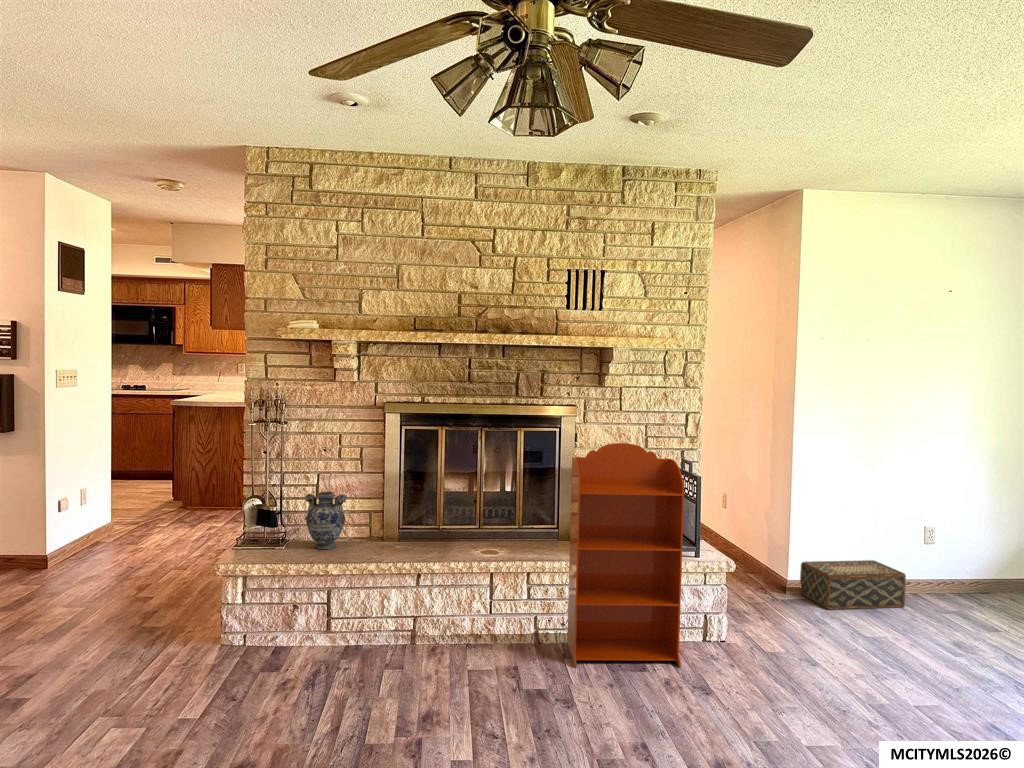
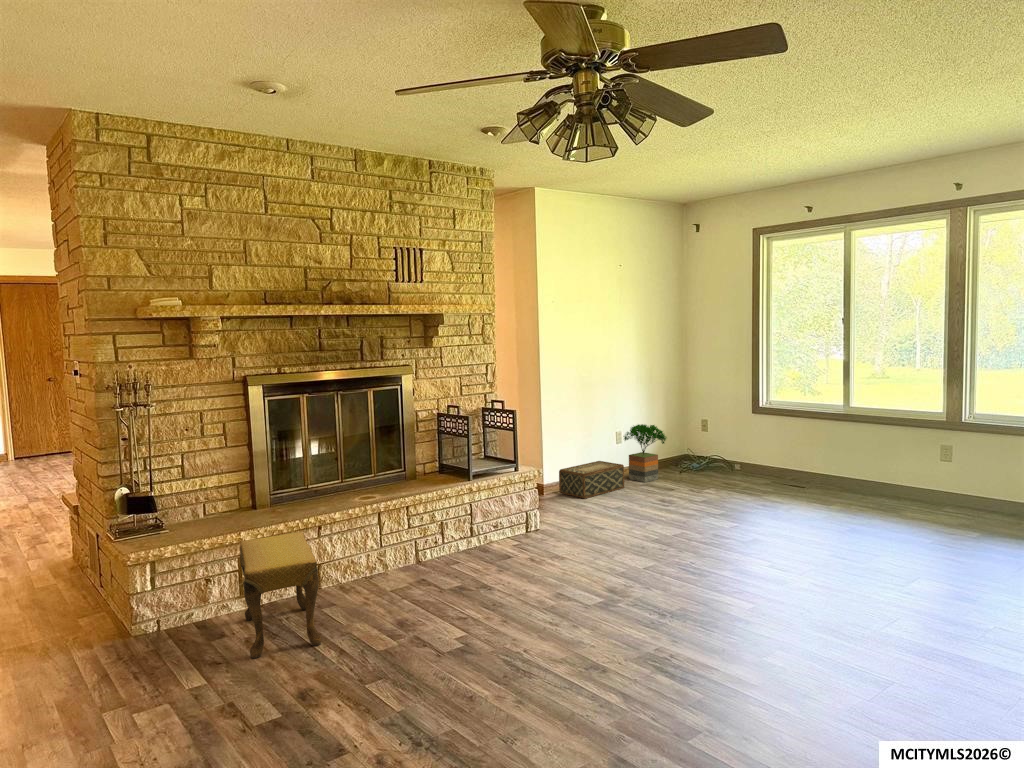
bookcase: present [567,443,684,667] -> none [435,390,532,569]
decorative vase: present [305,492,346,549] -> none [186,468,231,524]
potted tree: none [918,518,995,606] -> present [624,424,667,482]
footstool: none [265,575,378,715] -> present [240,532,321,658]

